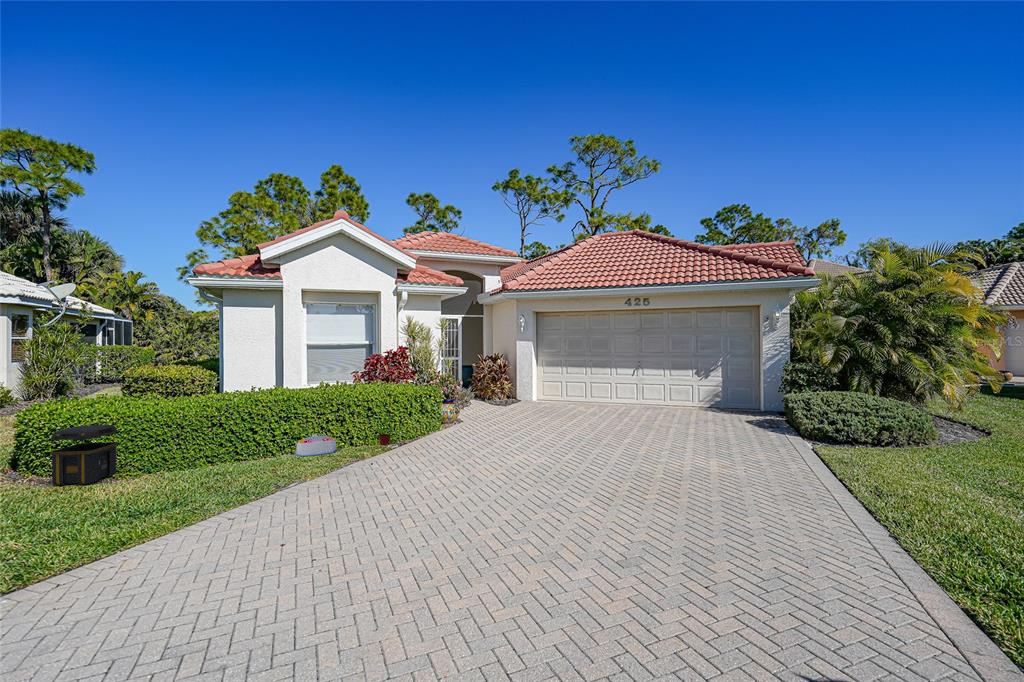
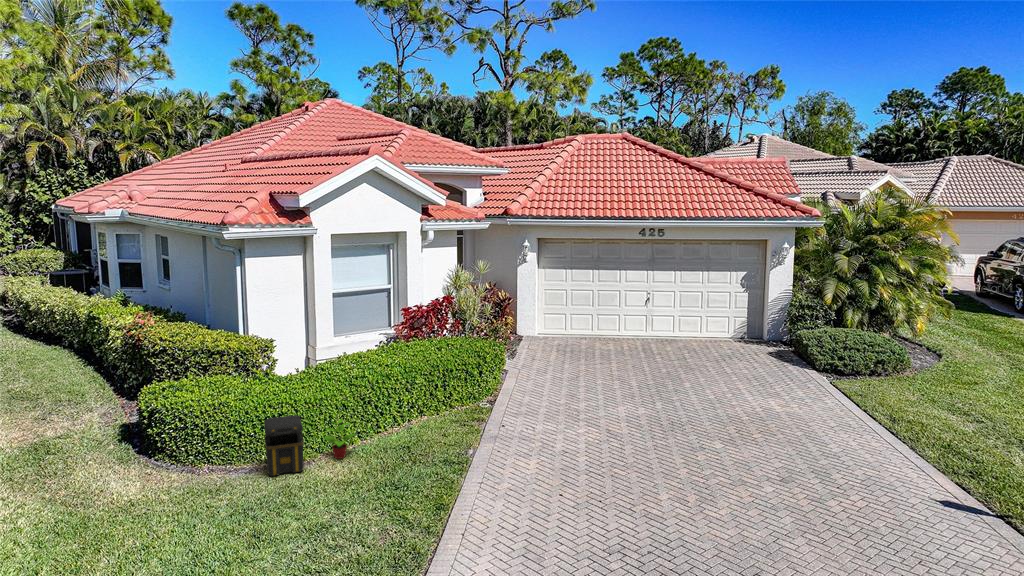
potted plant: present [374,413,398,445] -> present [324,419,355,459]
storage bin: present [294,435,337,457] -> none [421,403,457,426]

